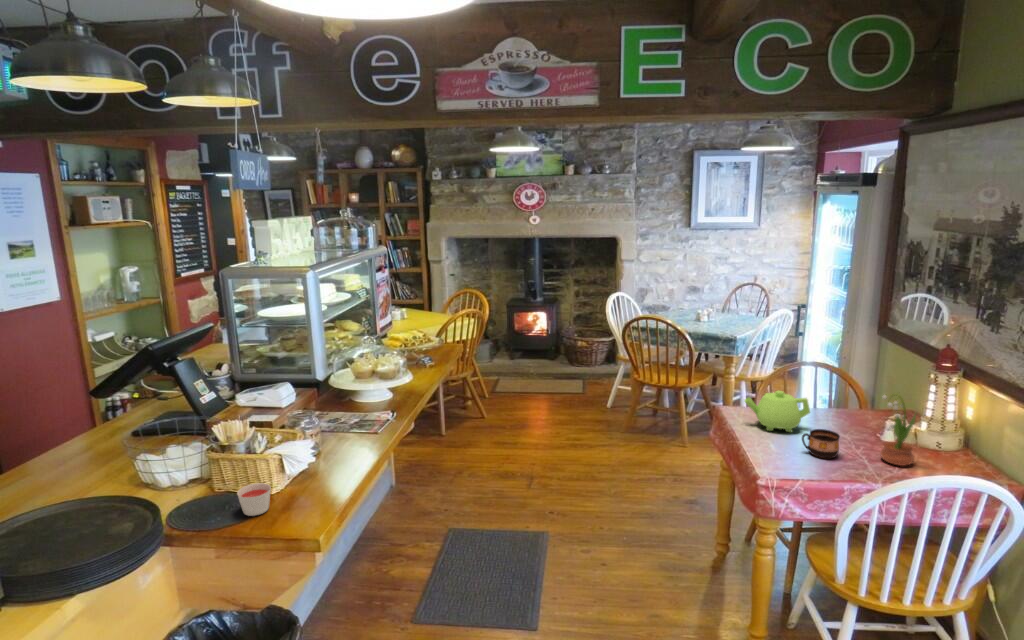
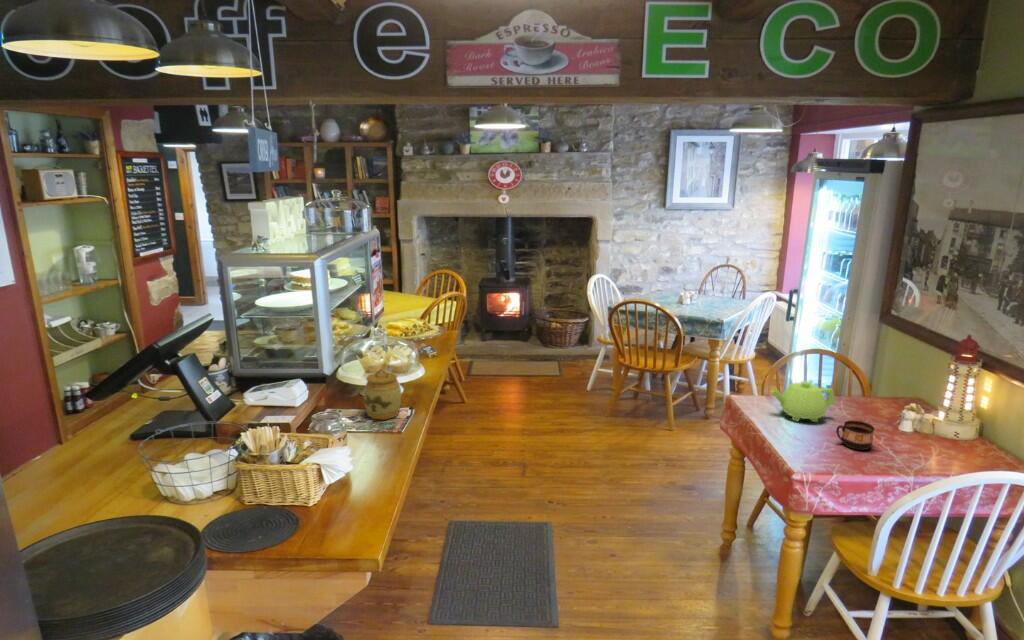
jar: none [344,373,380,421] -> present [364,369,401,419]
potted flower: present [881,393,916,466] -> none [911,384,953,456]
candle: present [237,483,271,516] -> none [280,499,316,537]

